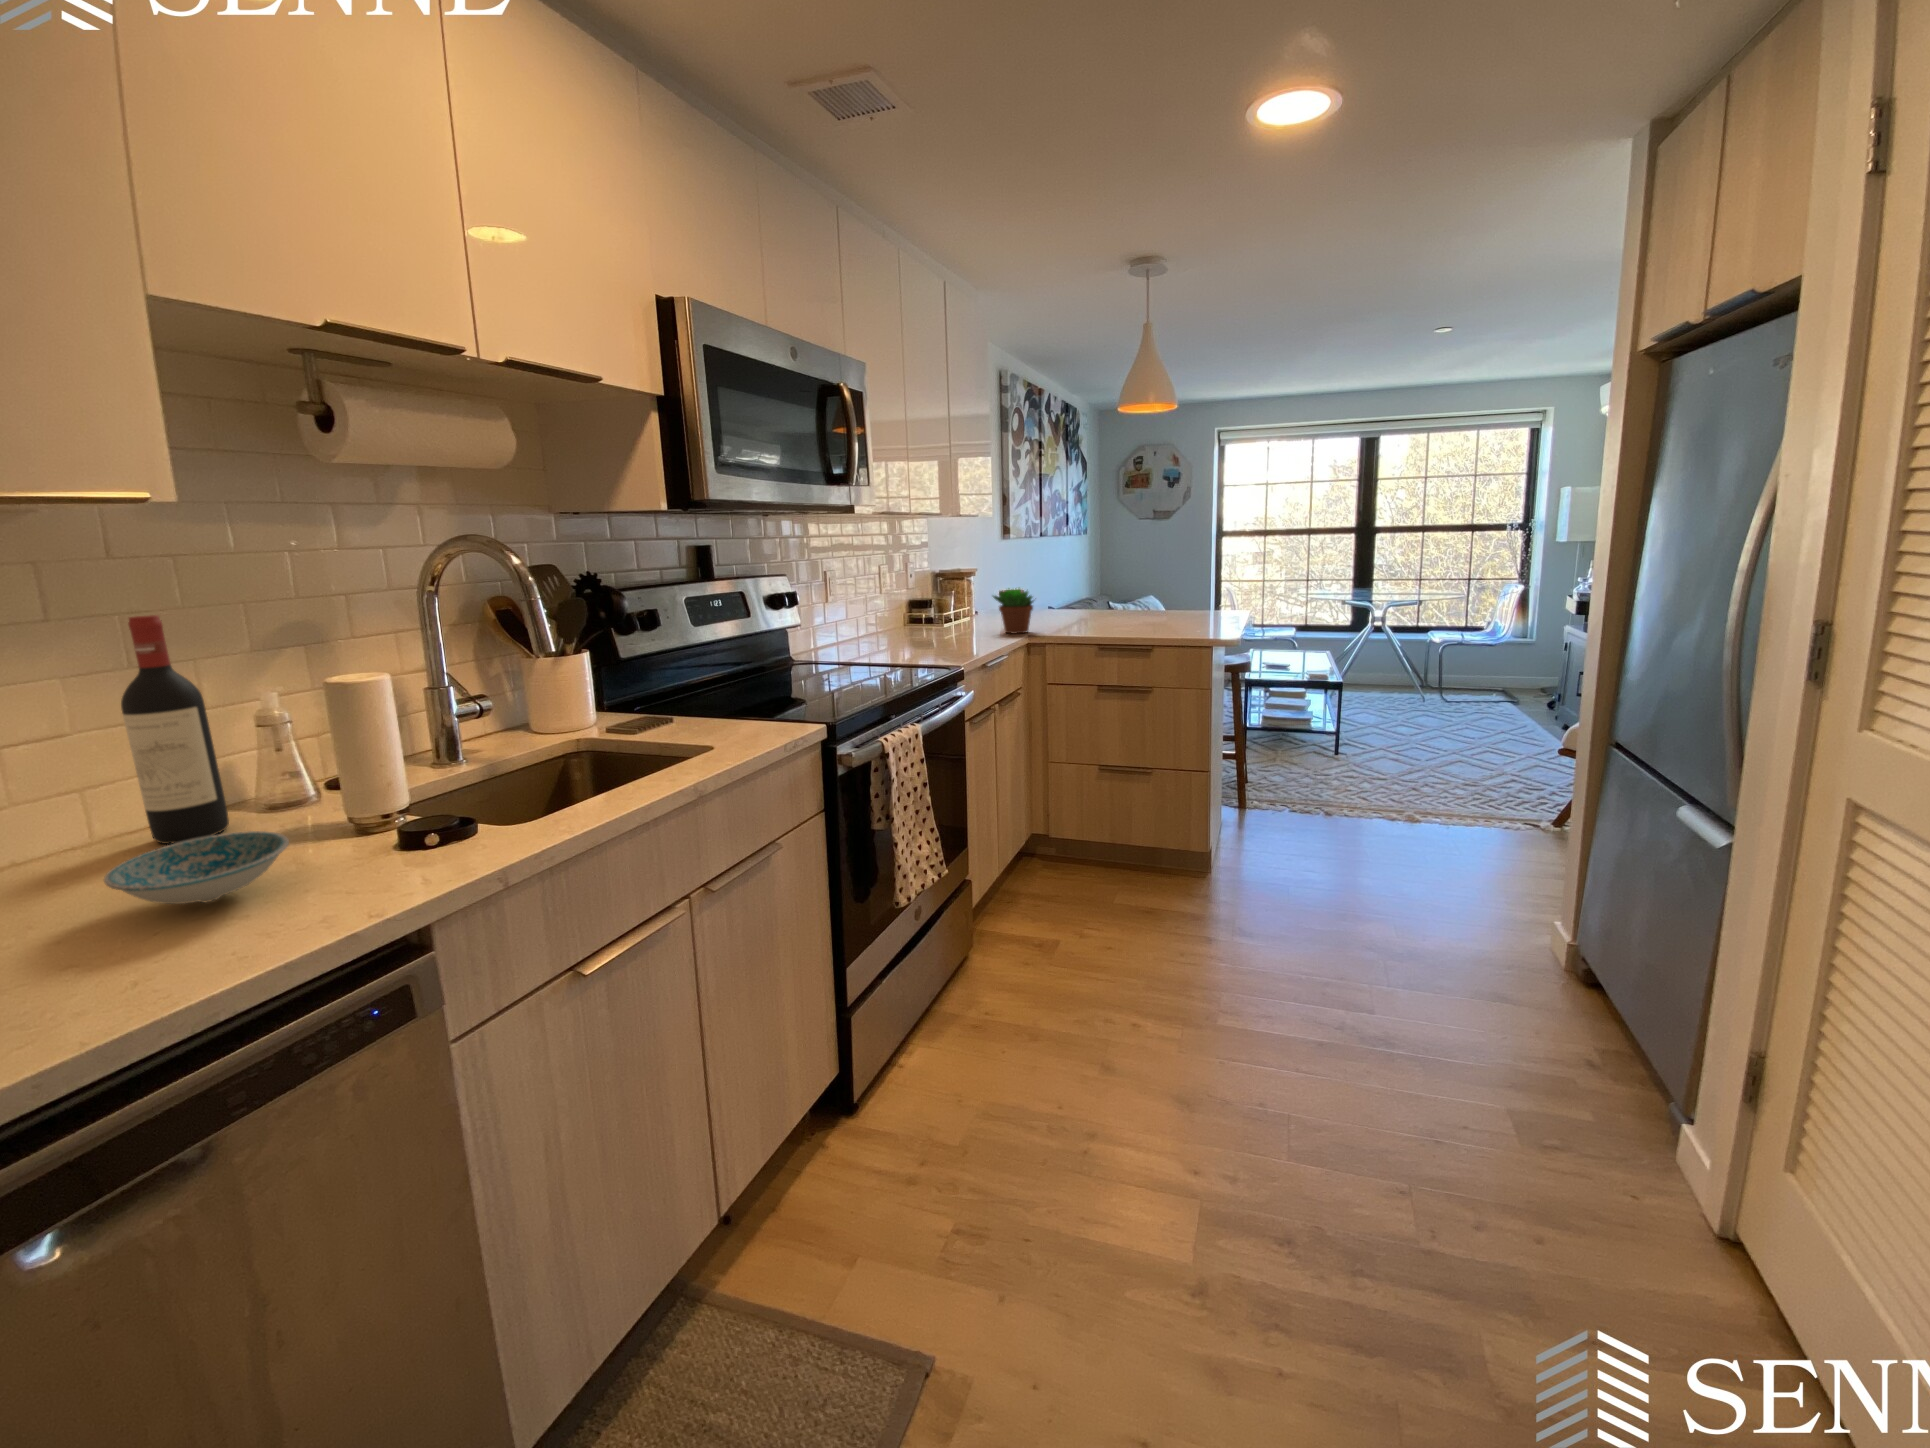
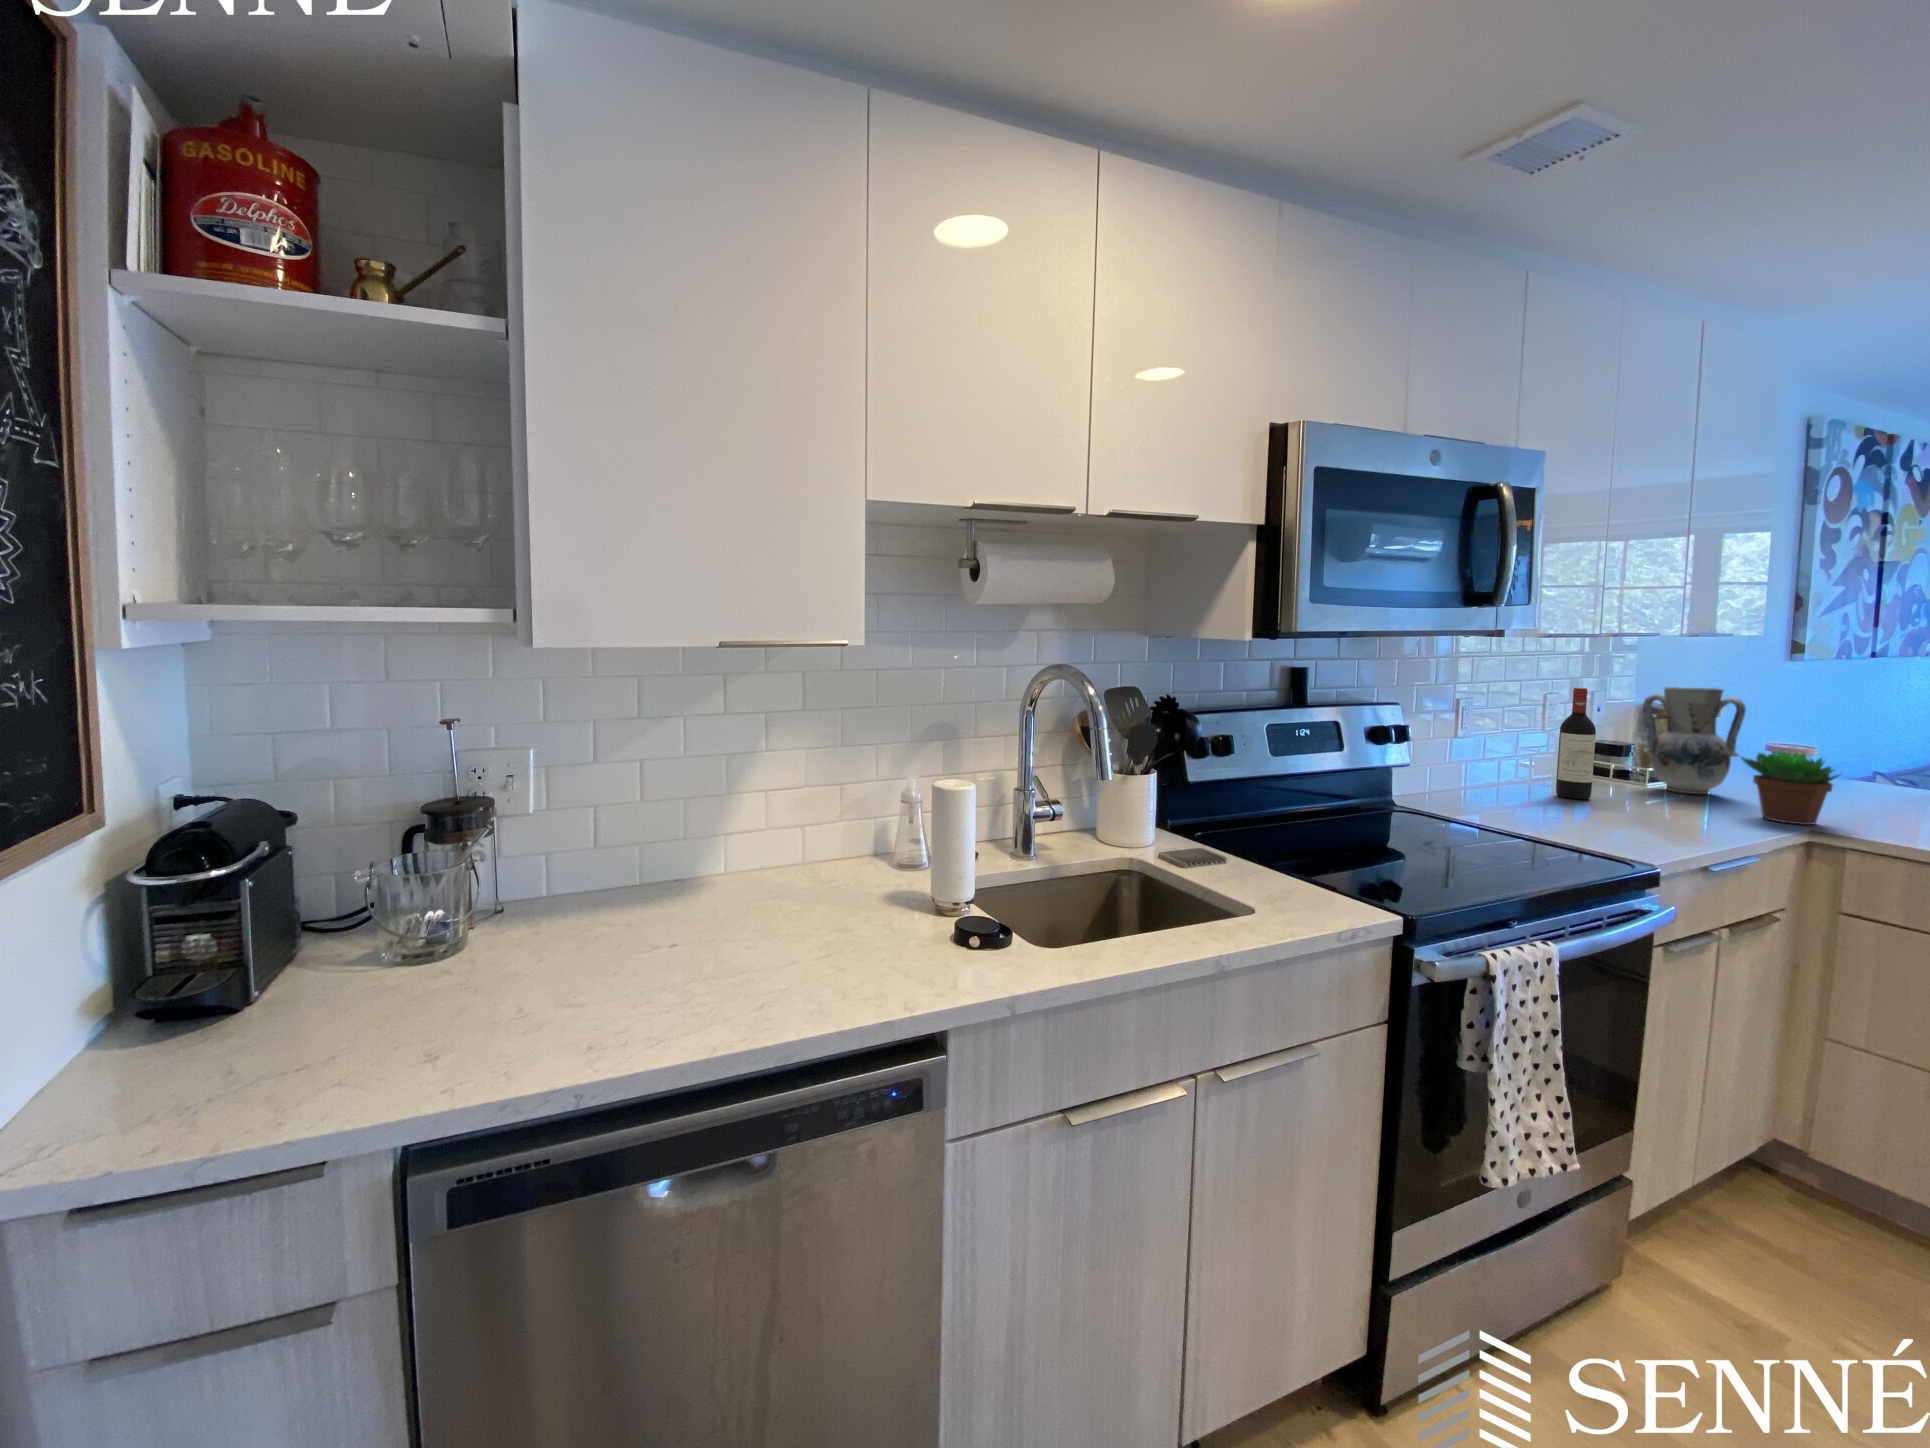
vase: none [939,552,990,626] -> present [1643,687,1746,794]
wine bottle: present [121,615,229,844] -> present [1556,688,1596,800]
ceramic bowl: present [104,831,289,904] -> none [786,892,885,947]

